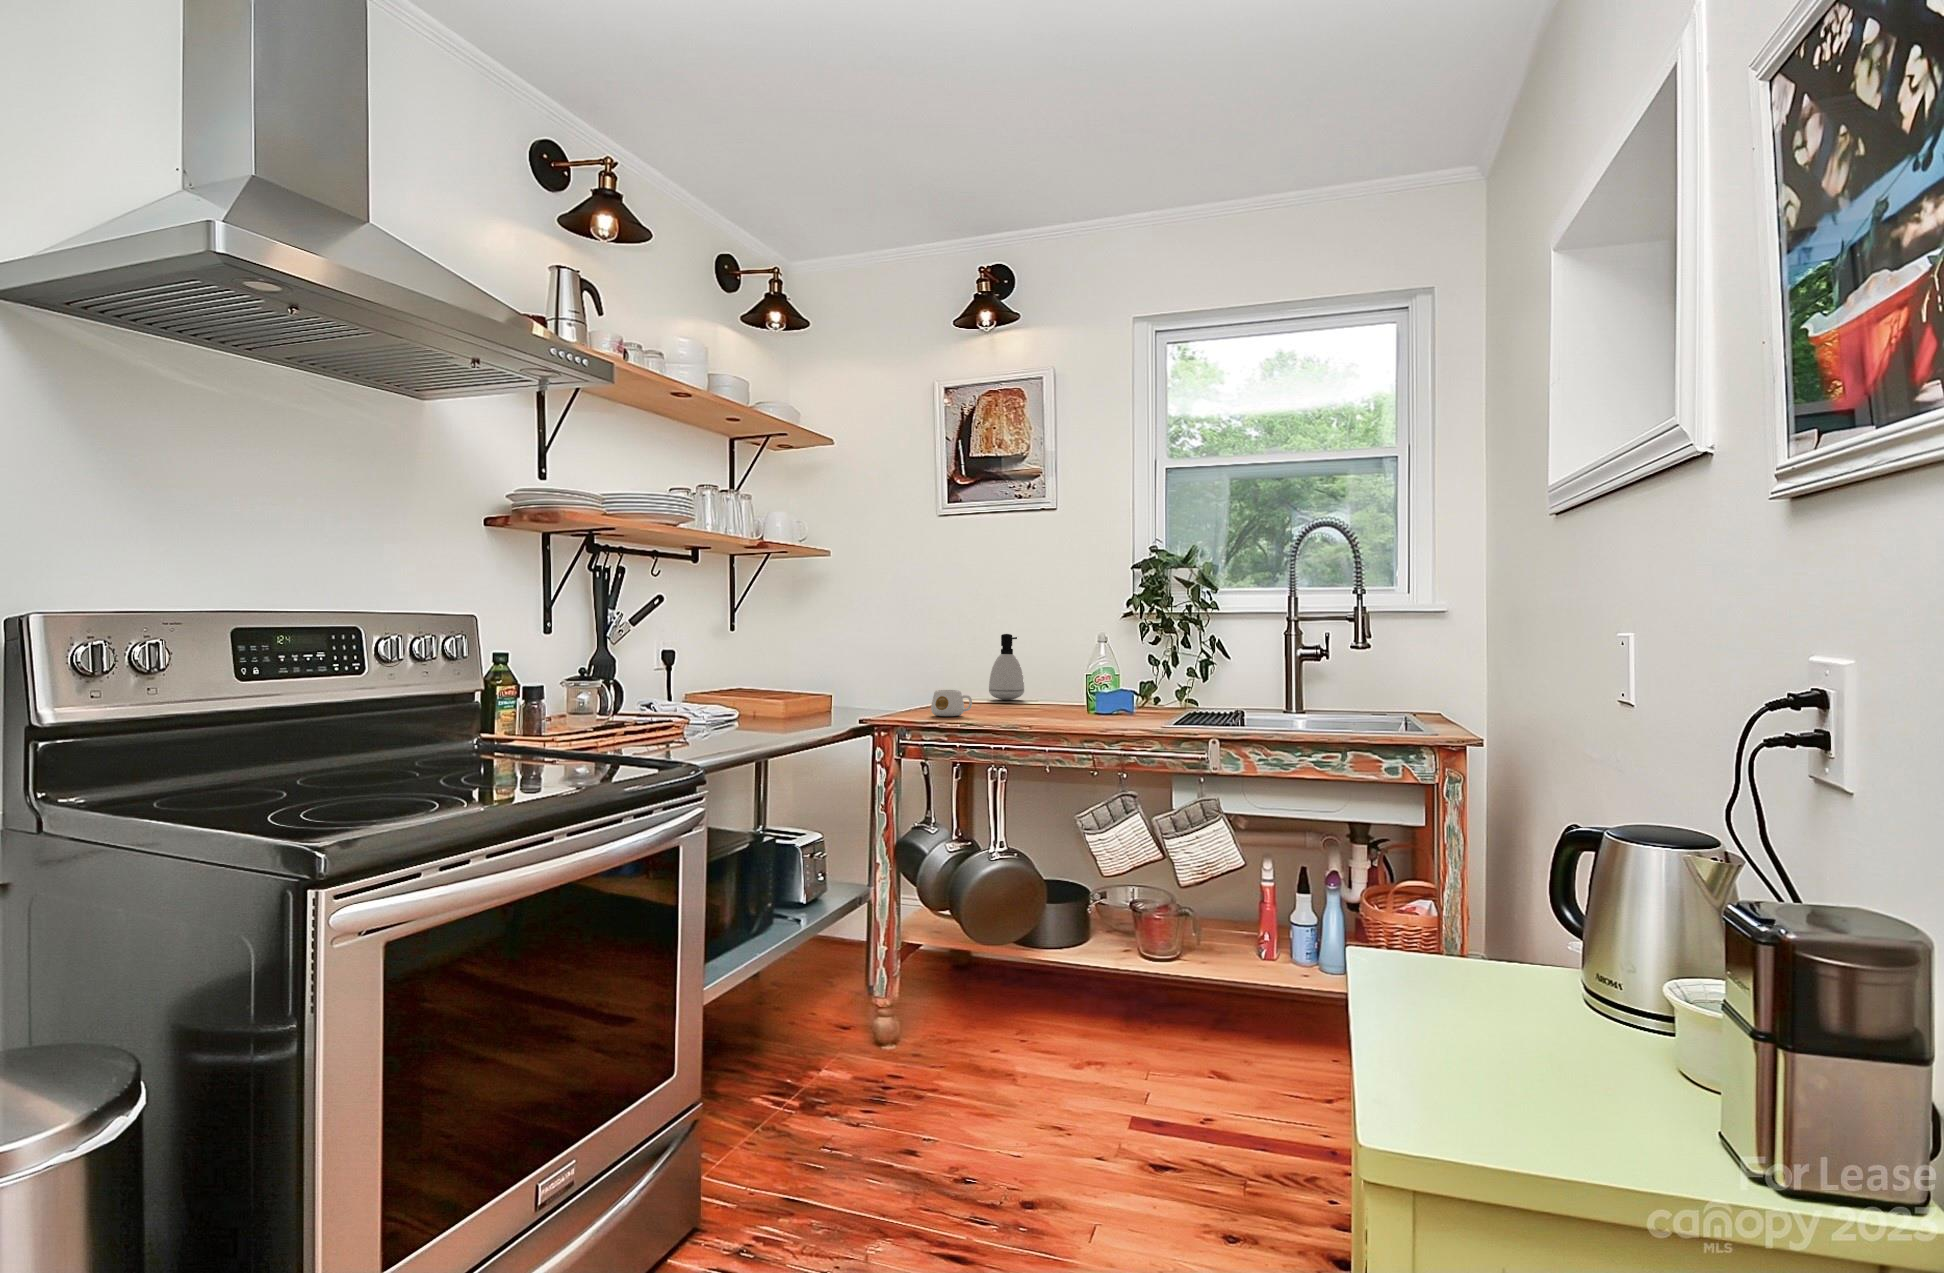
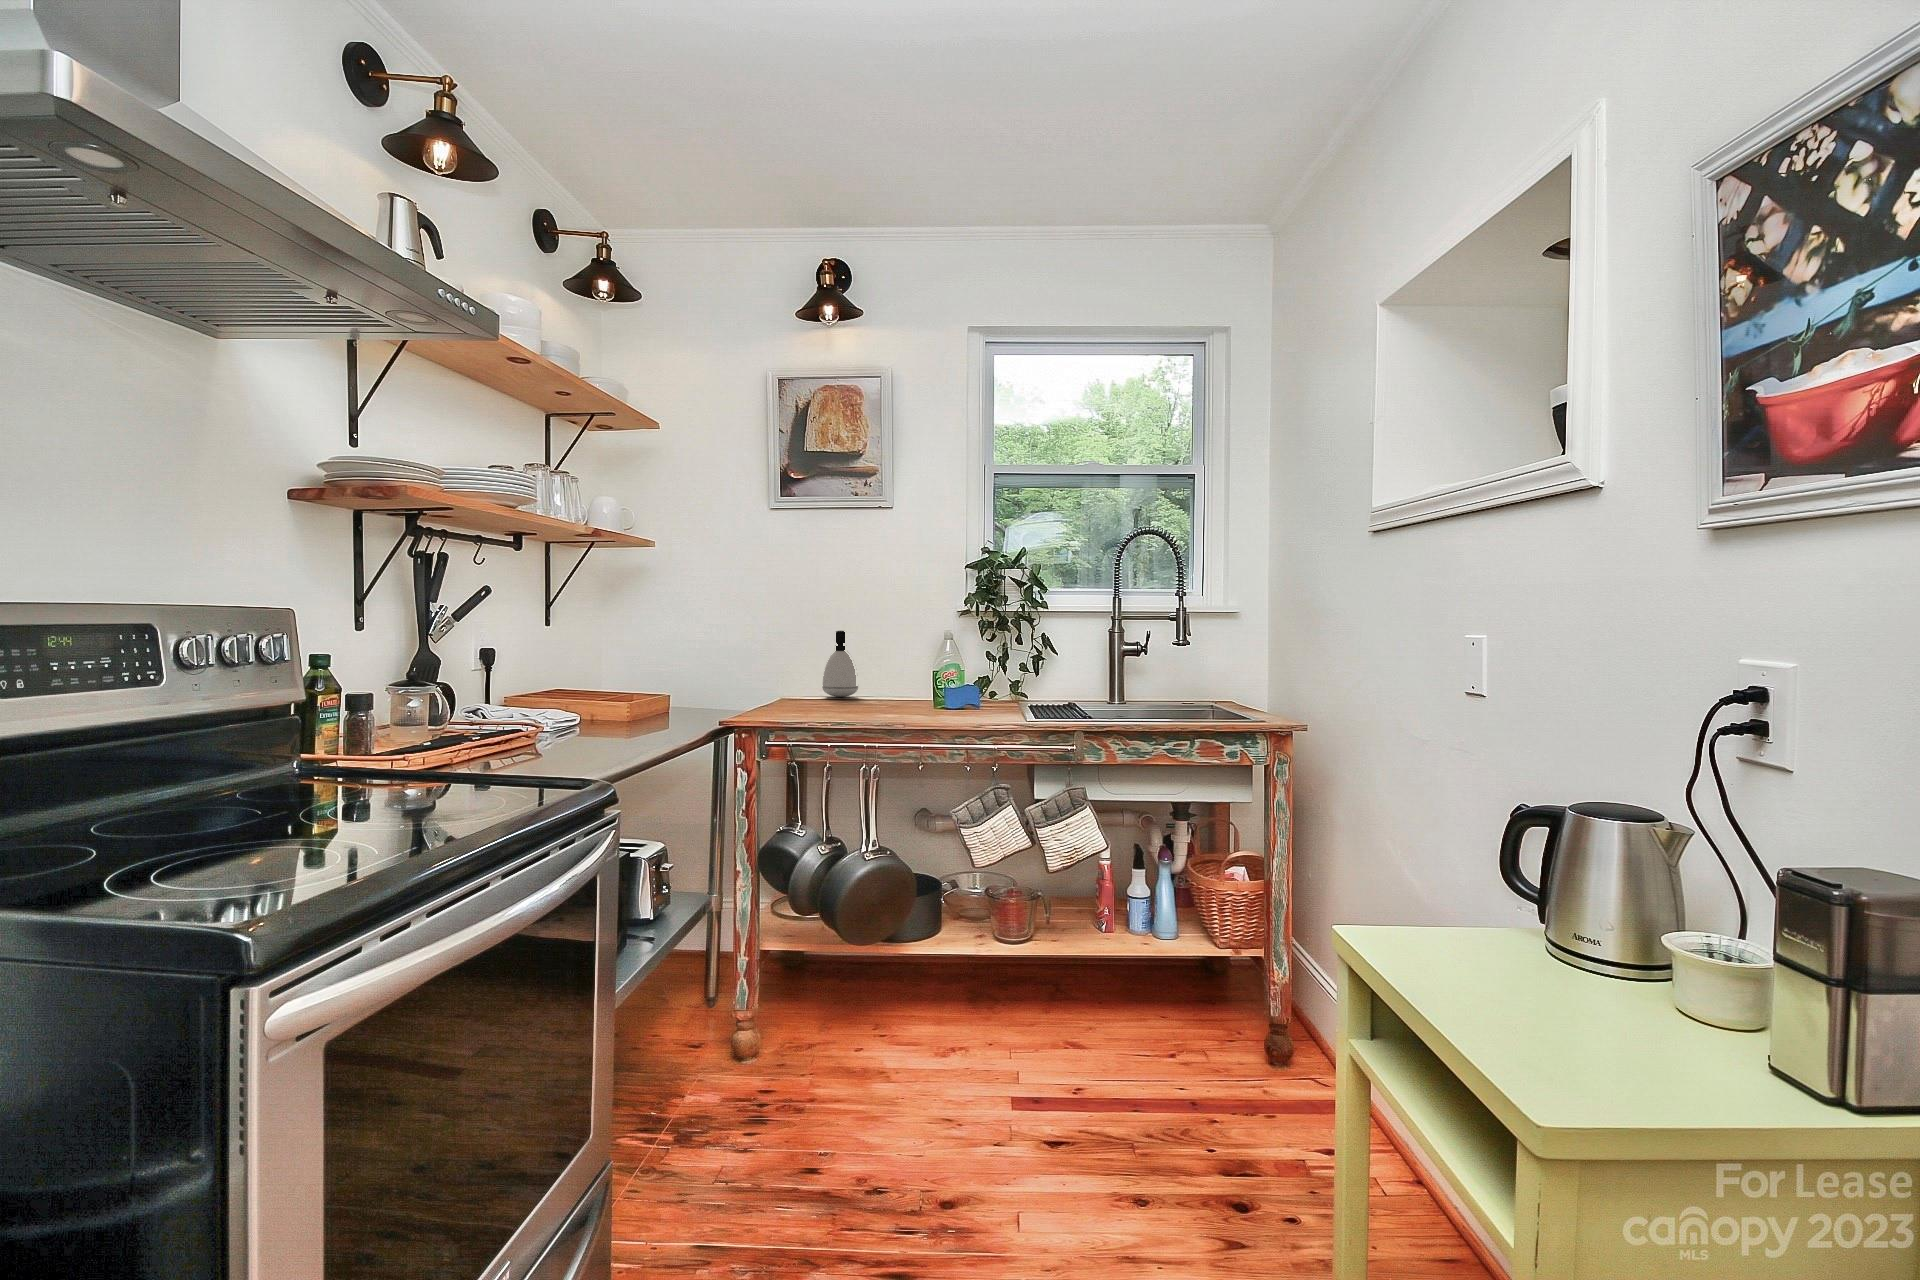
mug: present [931,690,972,716] -> none [786,689,830,716]

